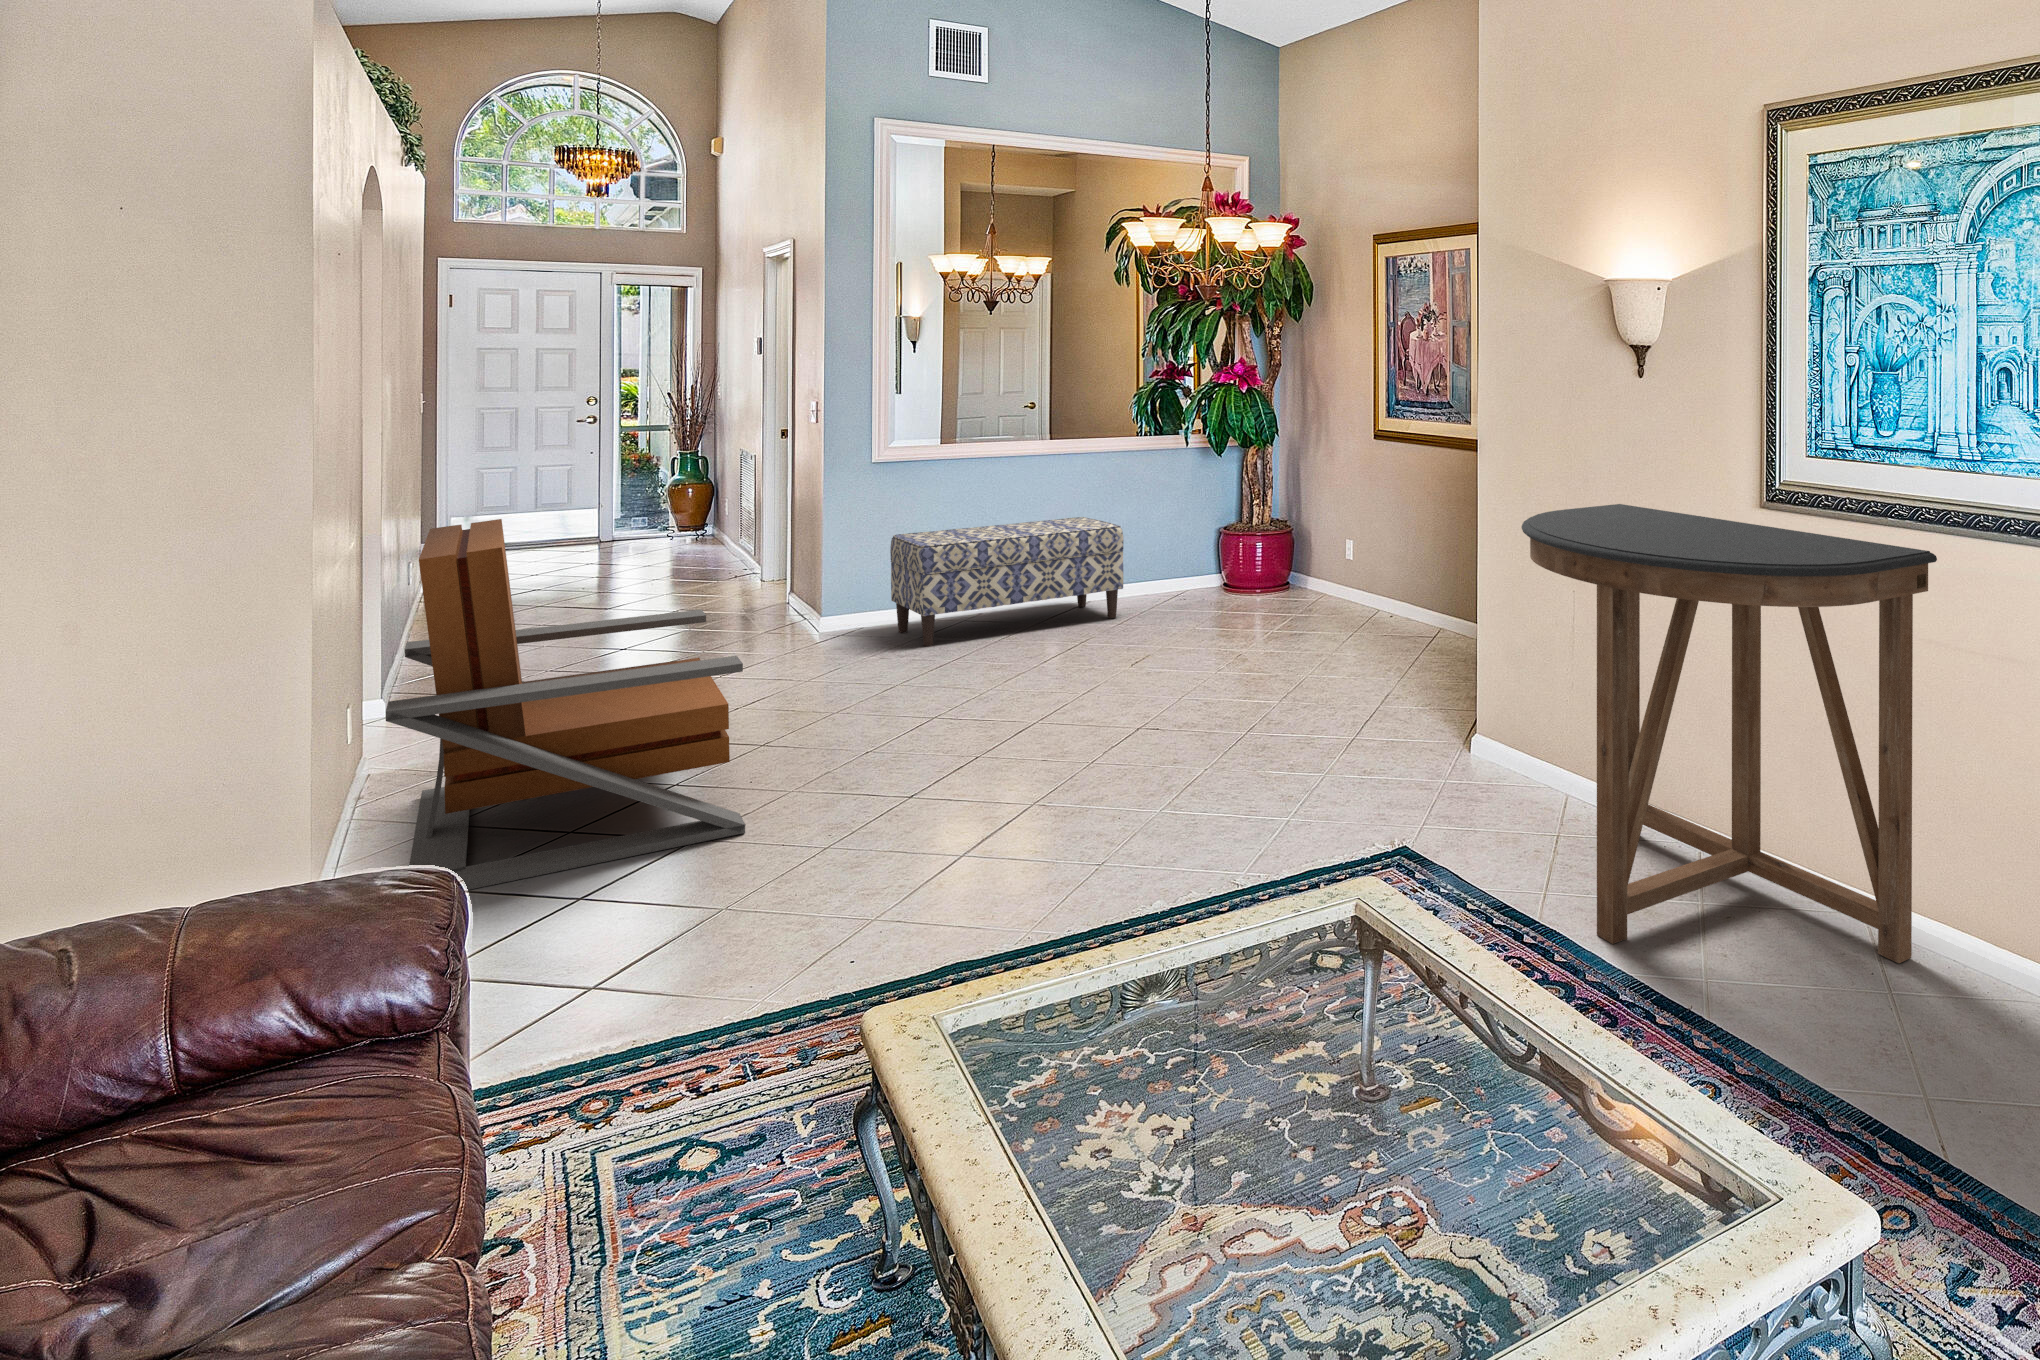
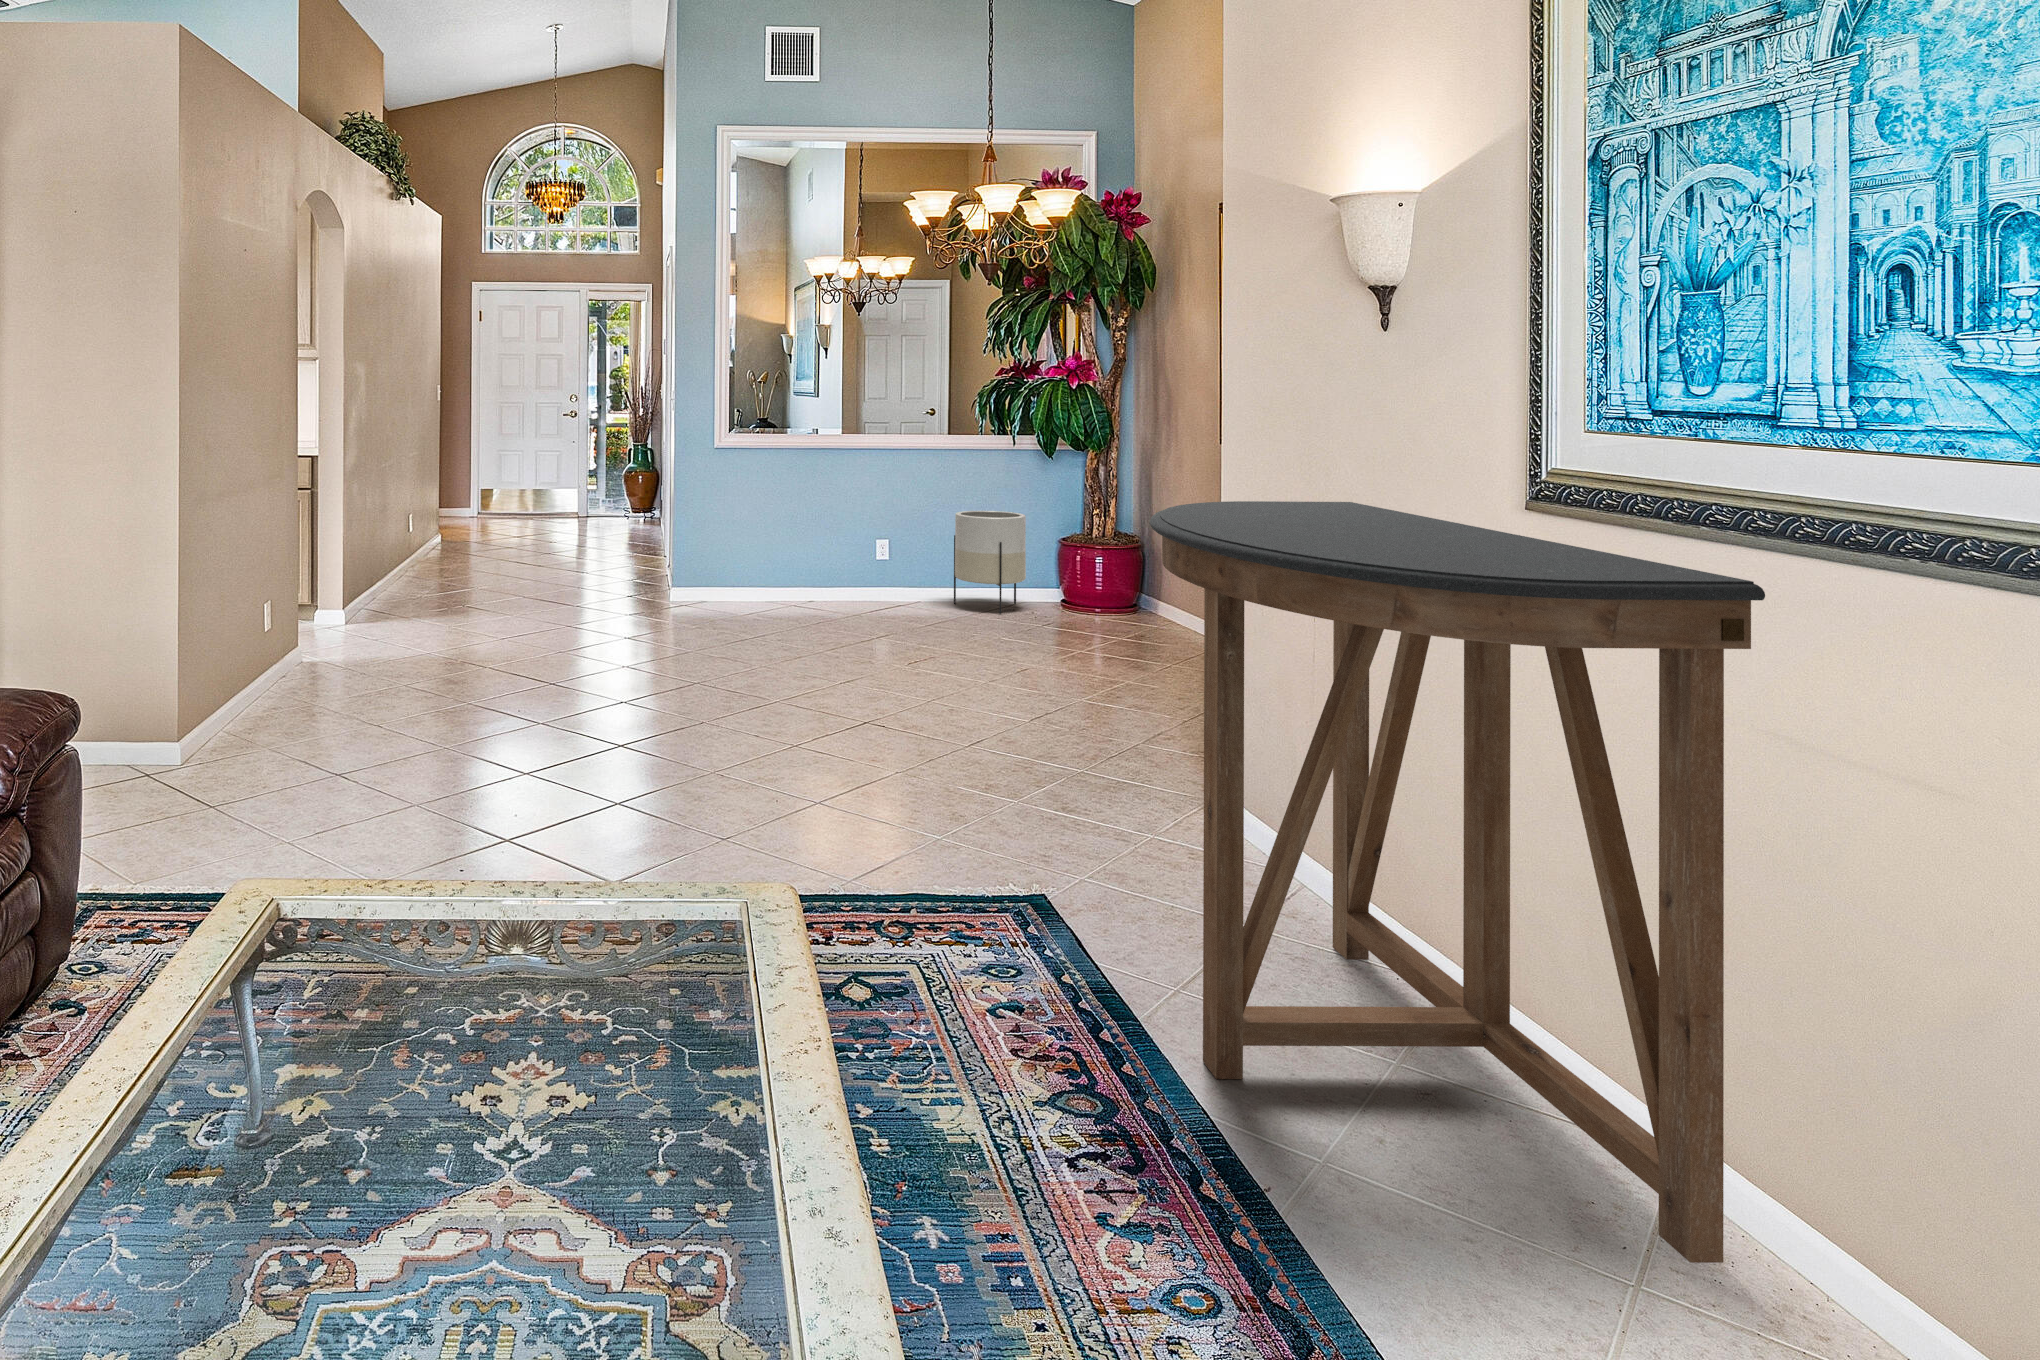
planter: none [1128,509,1198,606] -> present [954,511,1026,614]
bench: present [890,517,1124,646] -> none [726,511,937,619]
lounge chair: present [386,519,745,890] -> none [241,457,511,742]

